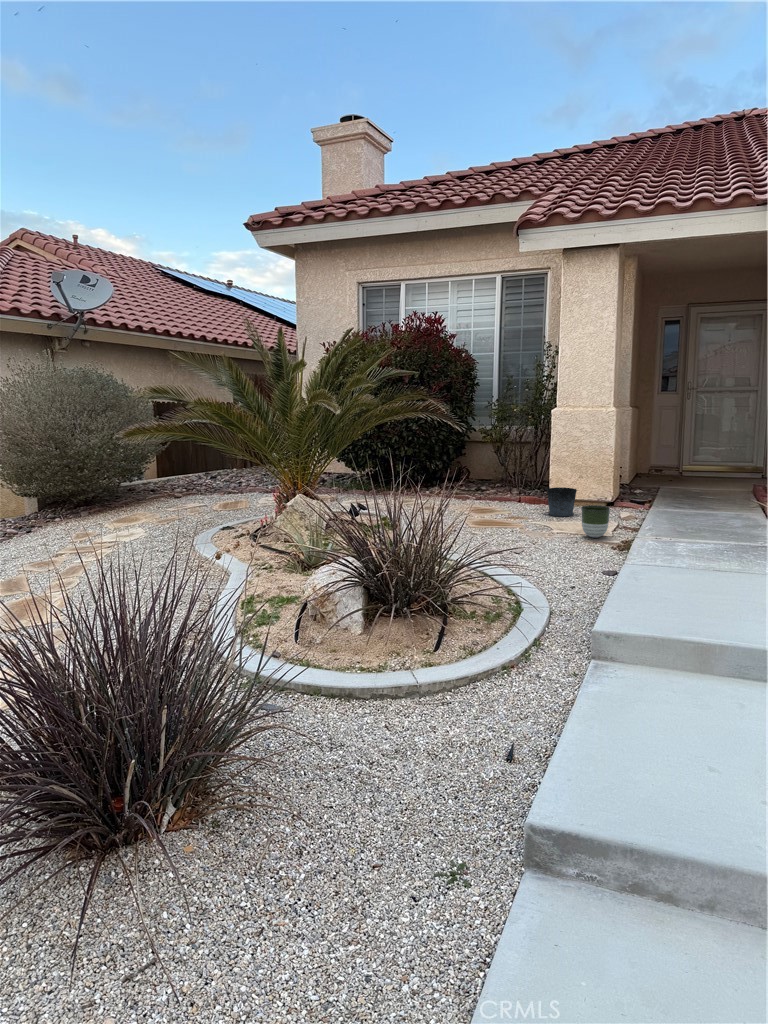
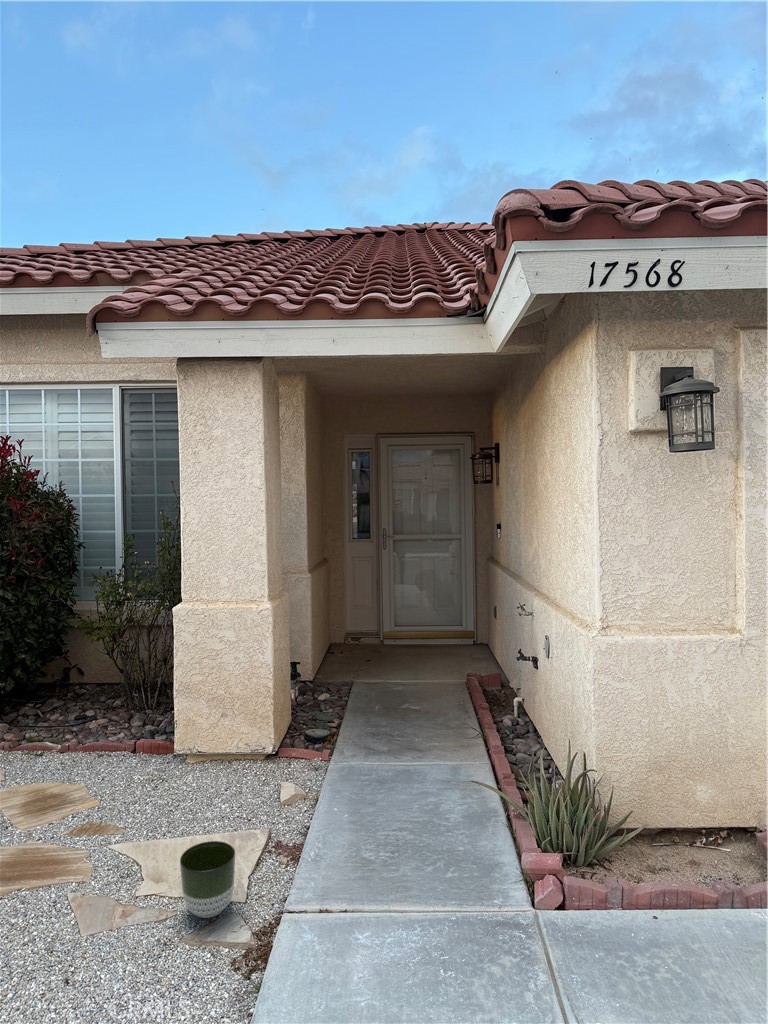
bucket: present [545,486,577,517] -> none [146,755,203,818]

